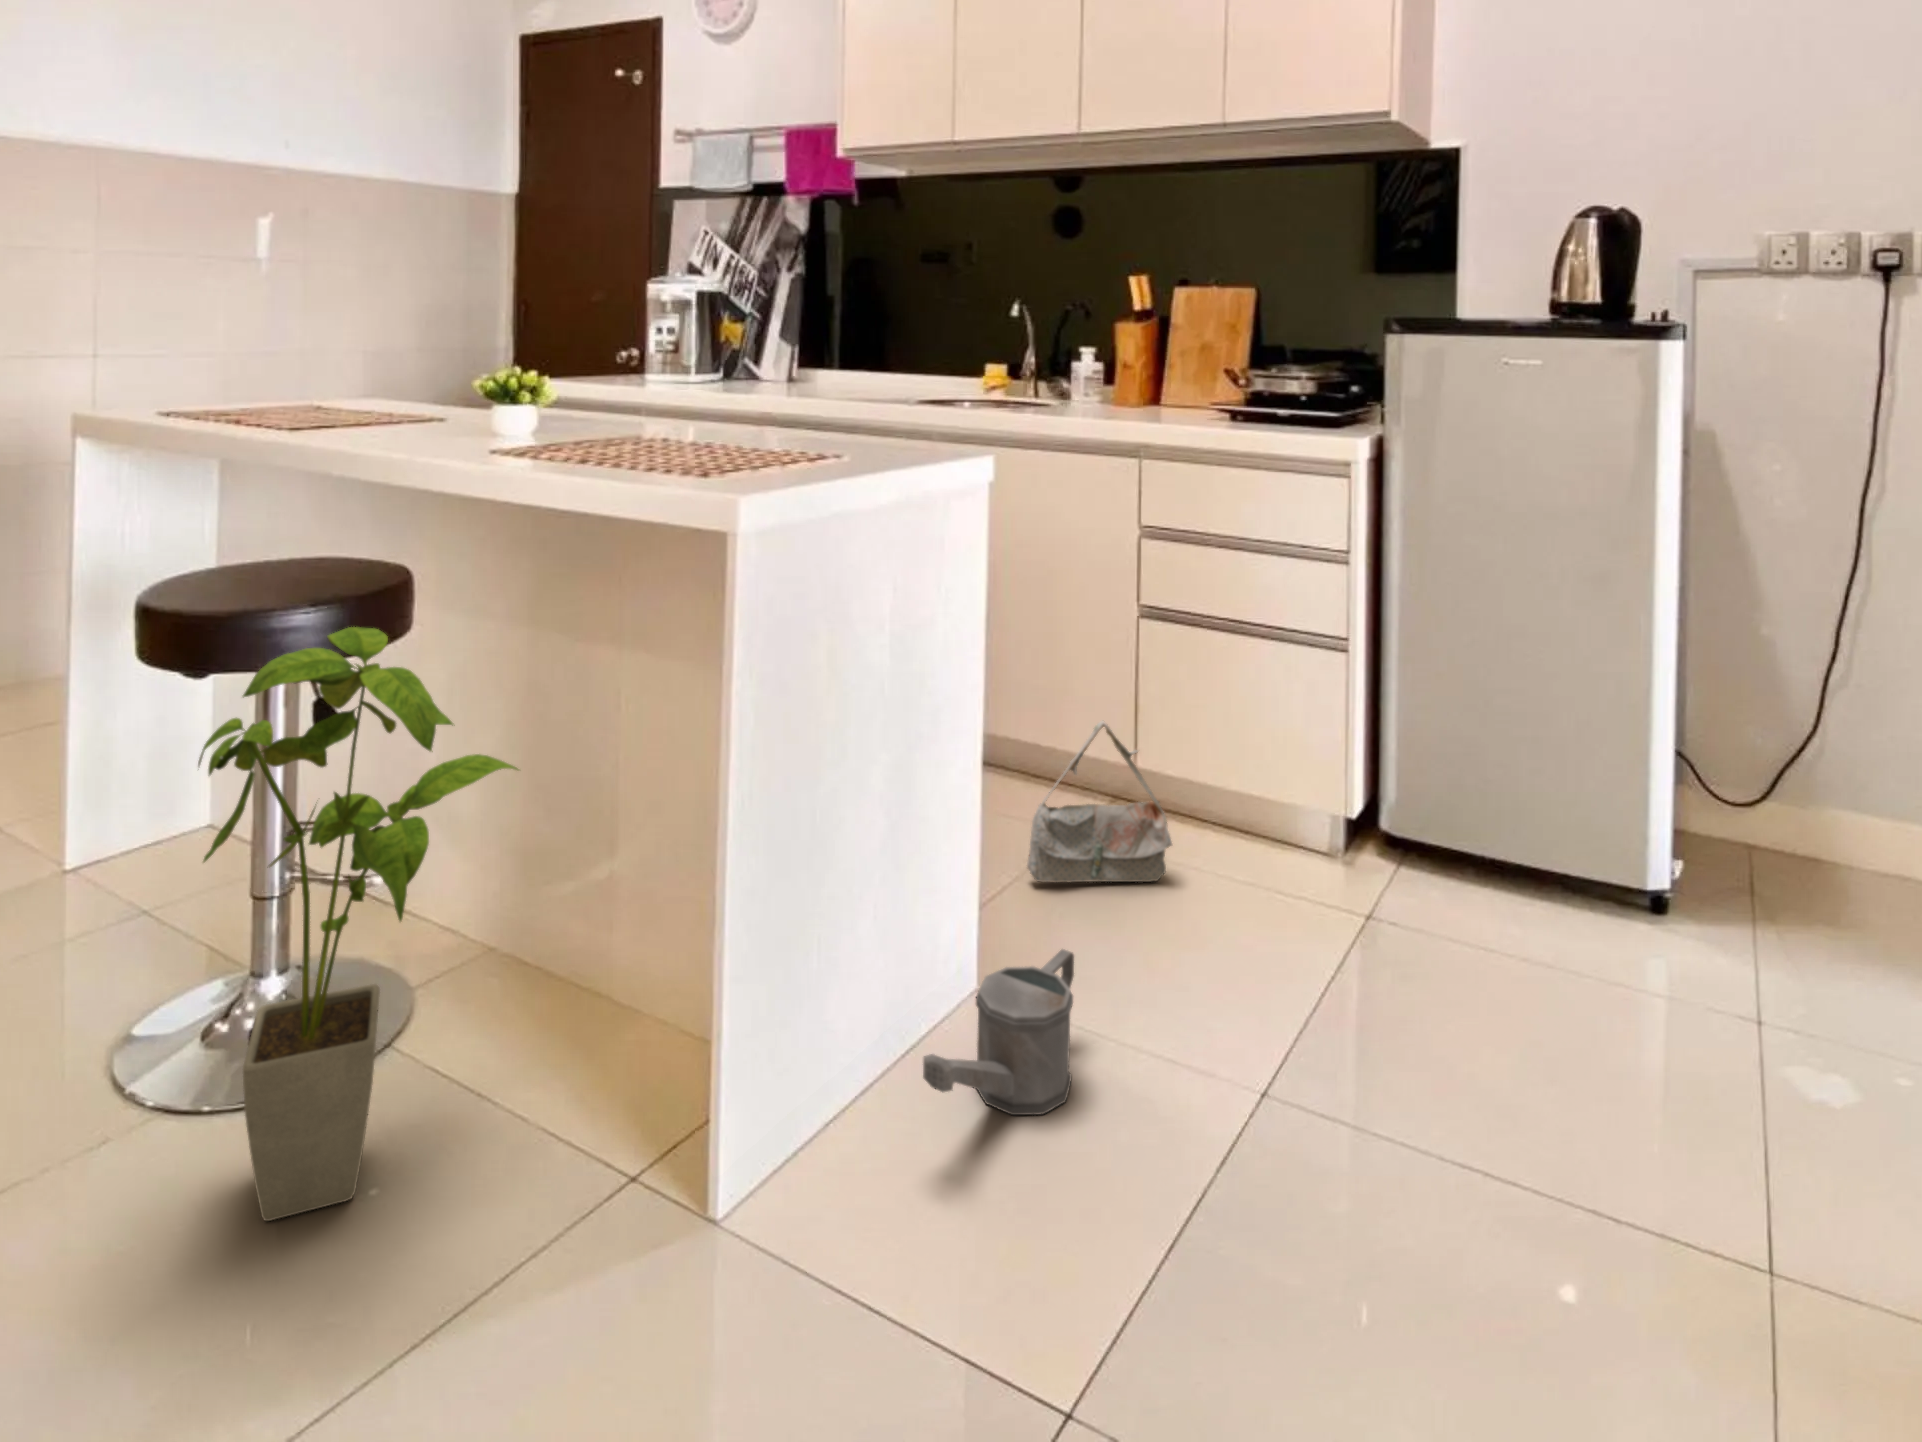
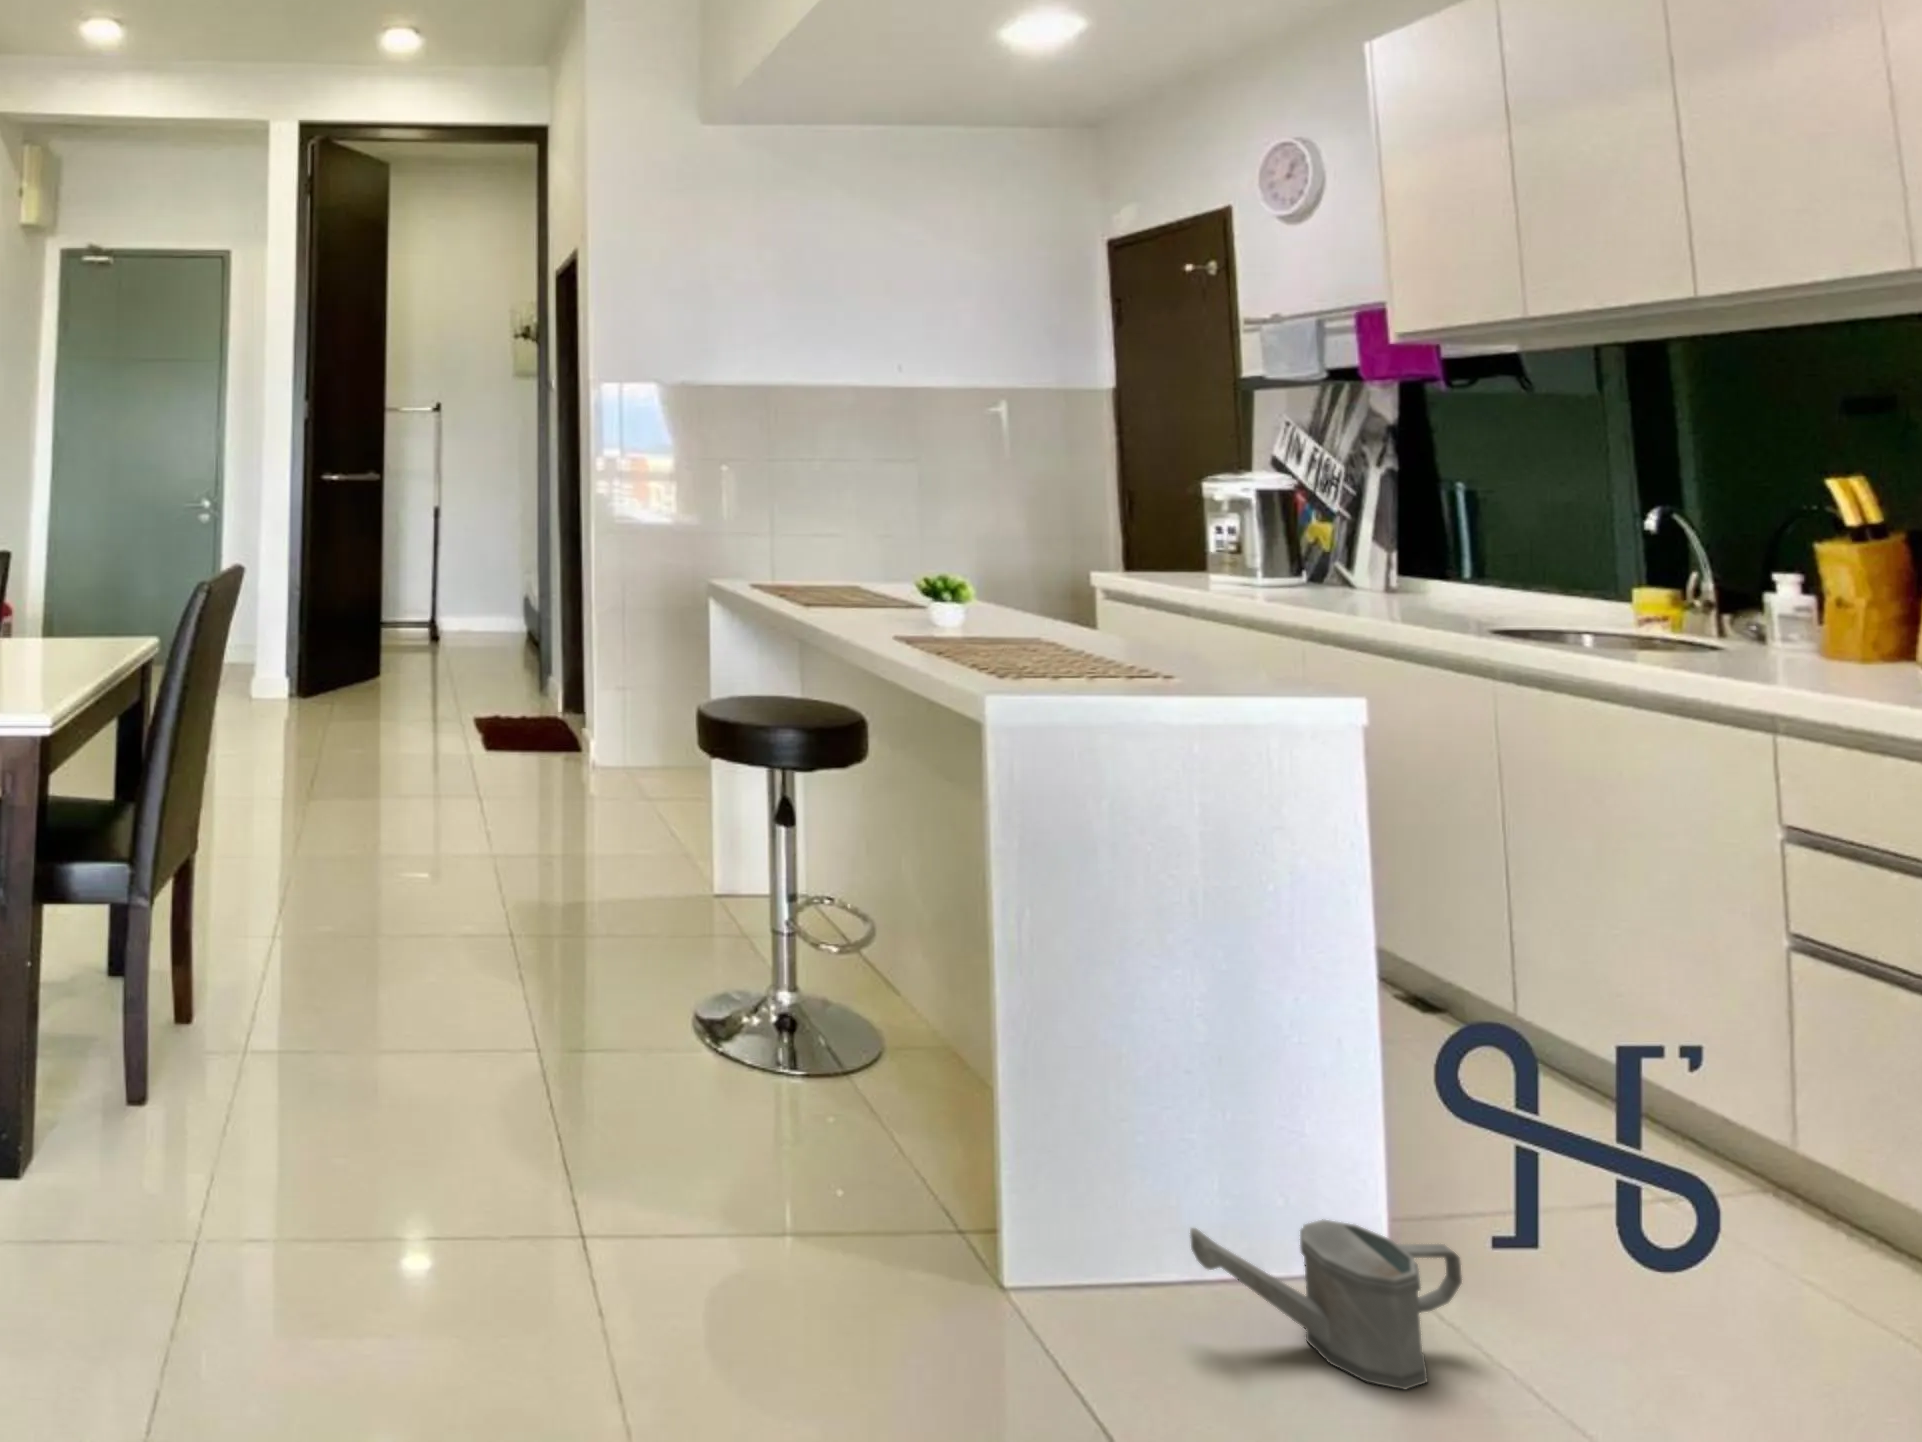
house plant: present [198,627,519,1221] -> none [690,734,895,1126]
bag: present [1027,721,1172,883] -> none [1543,1053,1792,1310]

